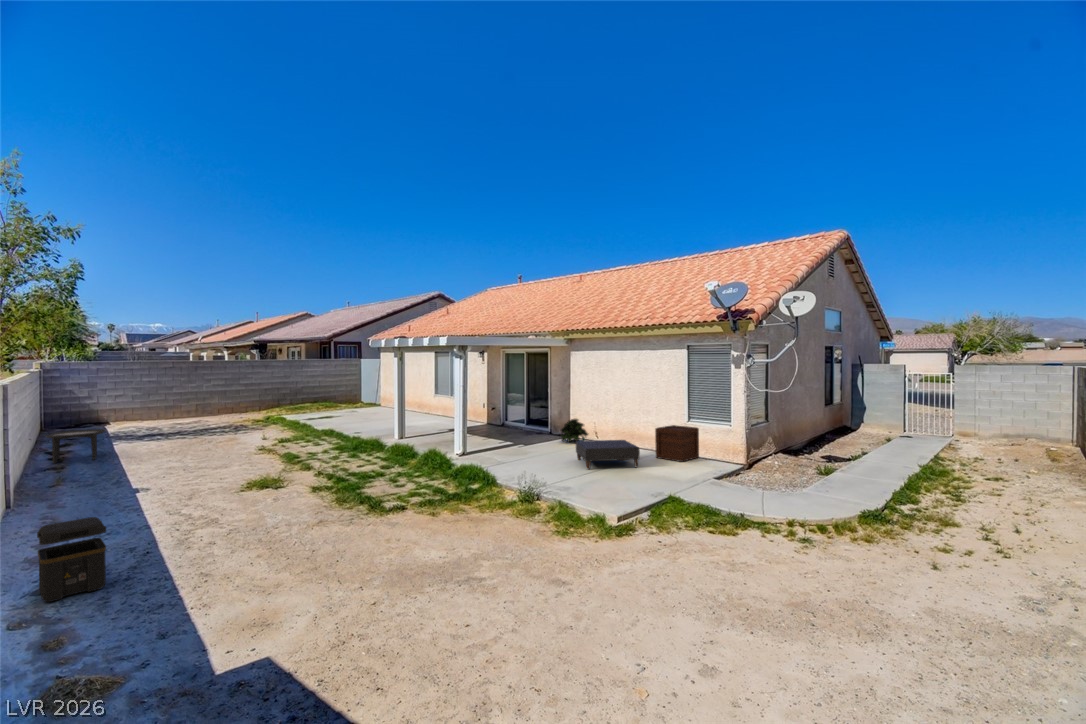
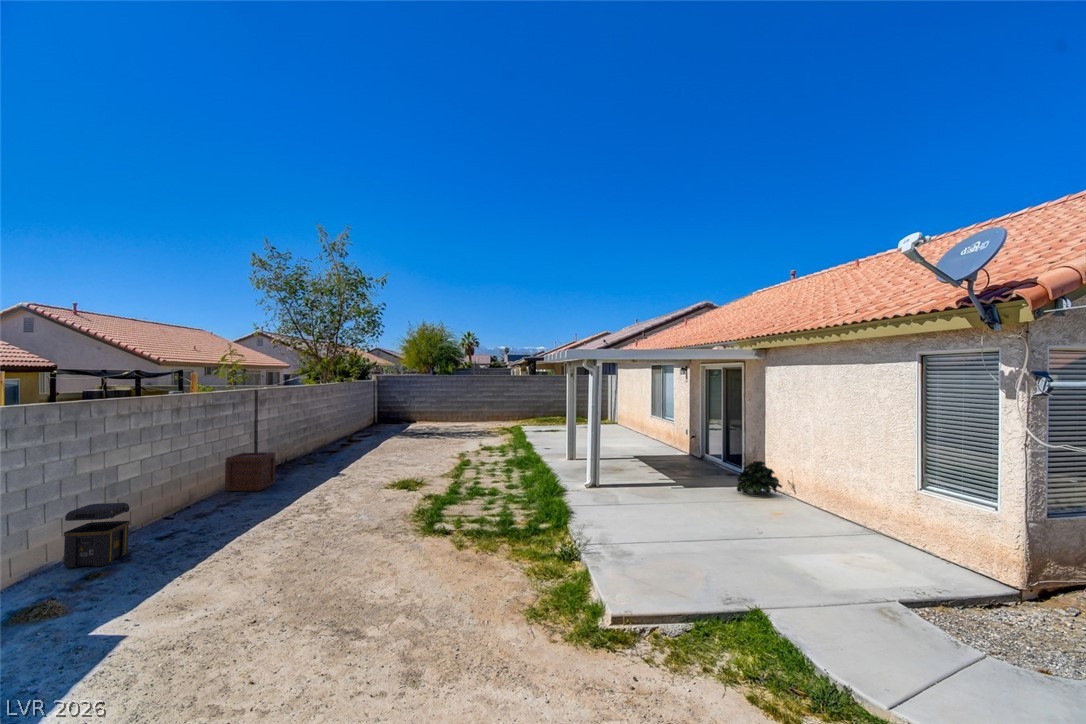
wooden crate: present [655,425,699,462] -> present [225,452,275,491]
round table: present [43,429,105,463] -> none [321,427,360,451]
ottoman: present [576,440,640,469] -> none [691,496,790,556]

